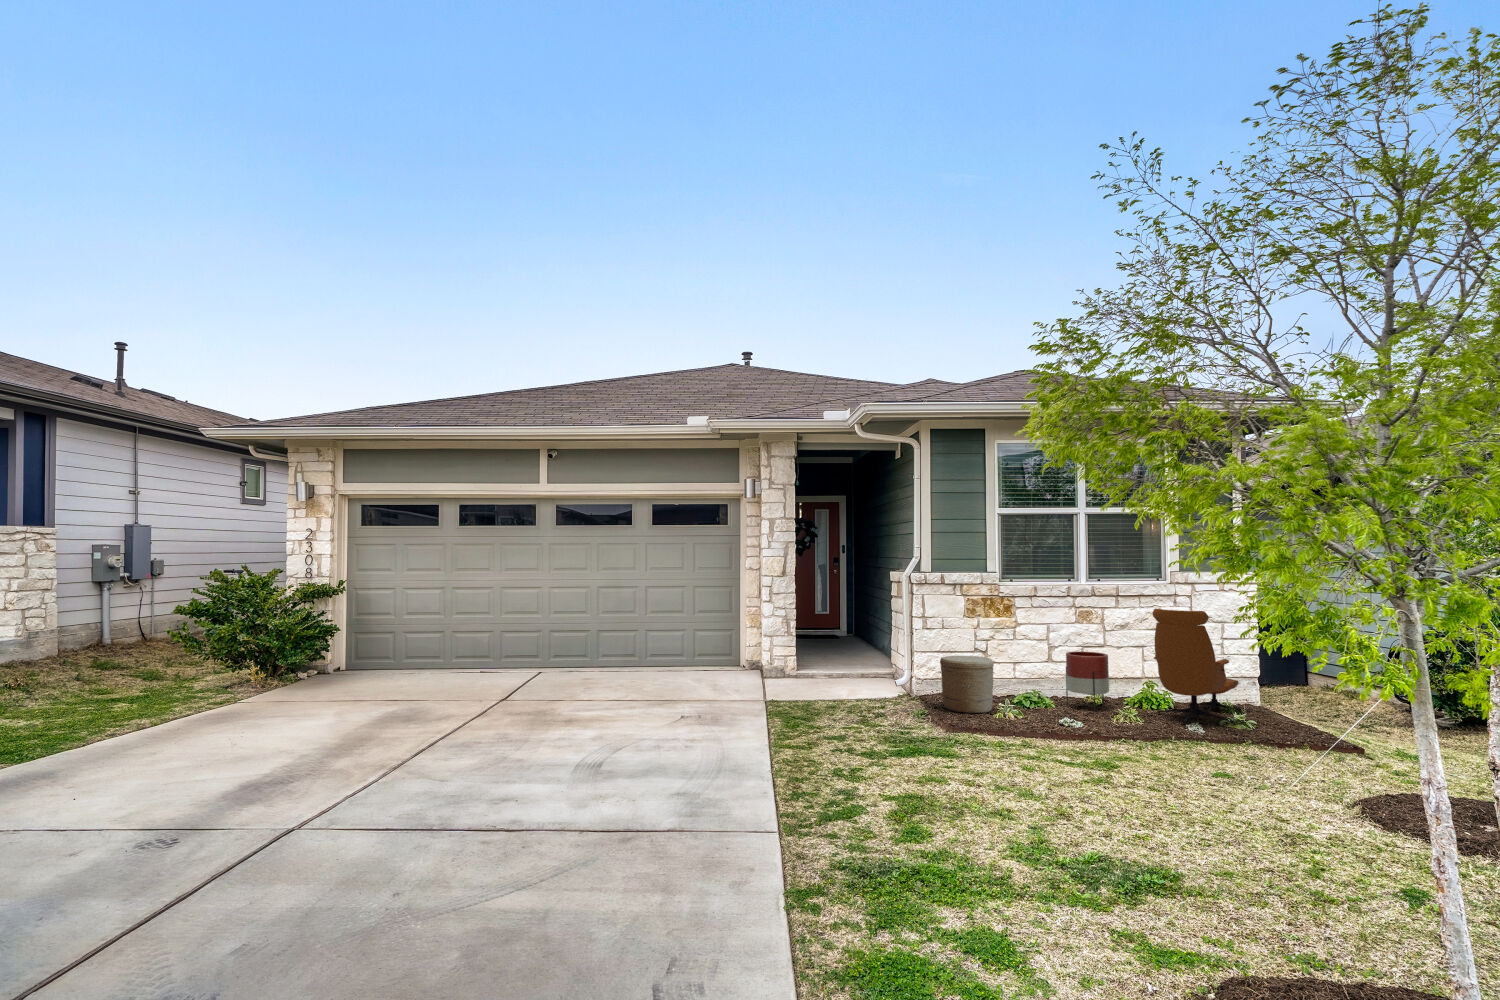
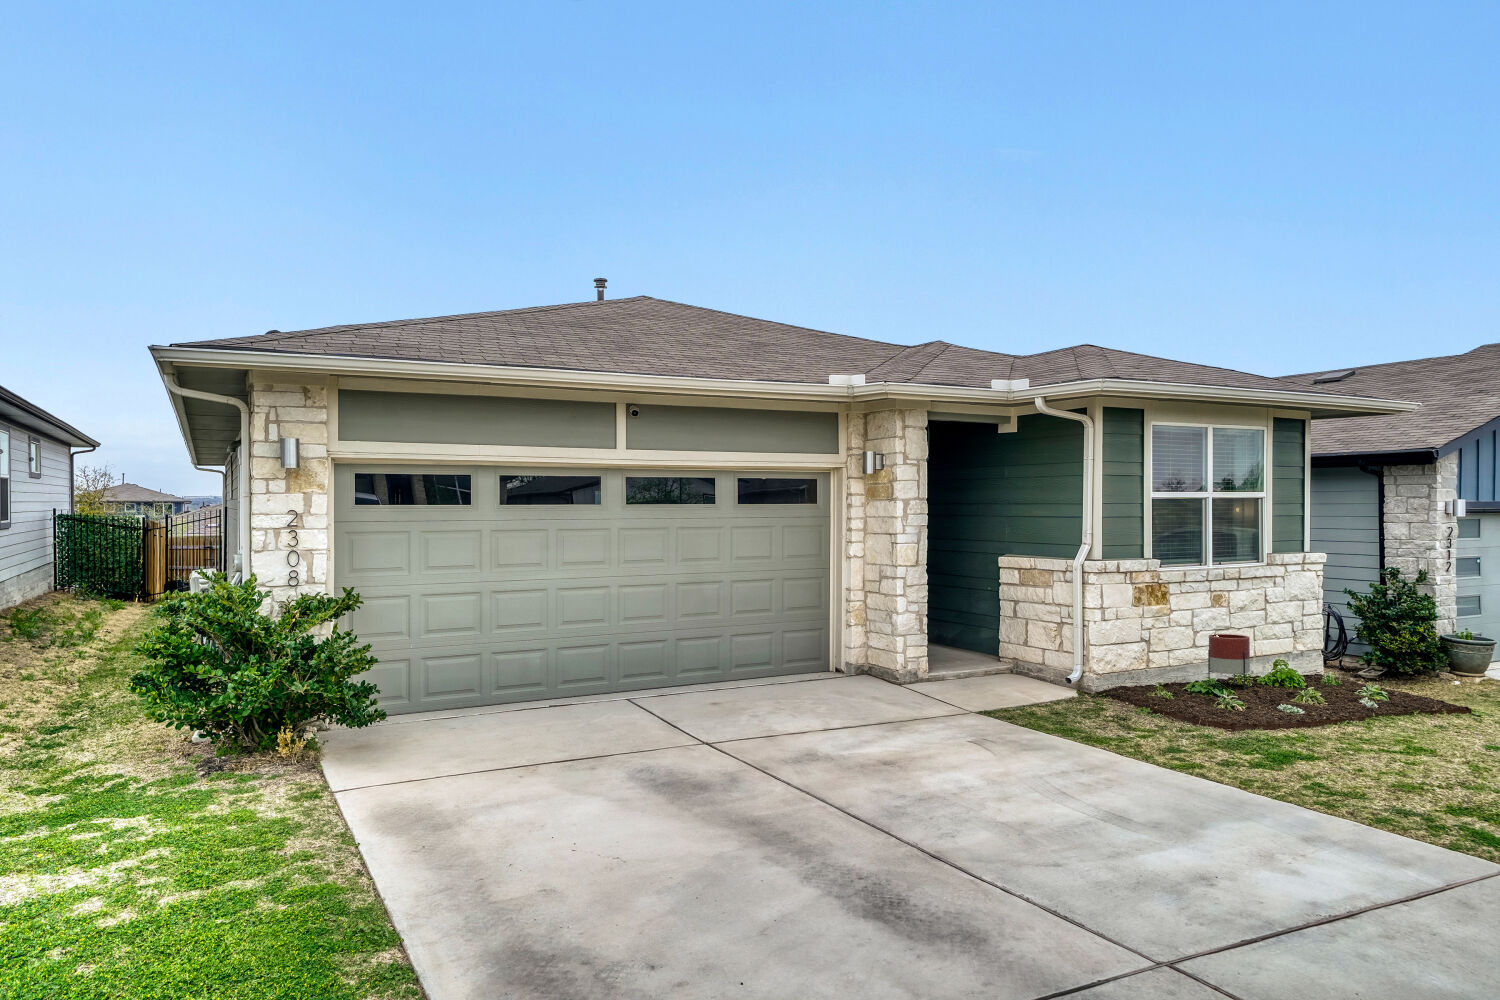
lounge chair: present [1152,609,1241,724] -> none [1288,591,1359,693]
woven basket: present [940,656,994,713] -> none [1124,644,1181,701]

